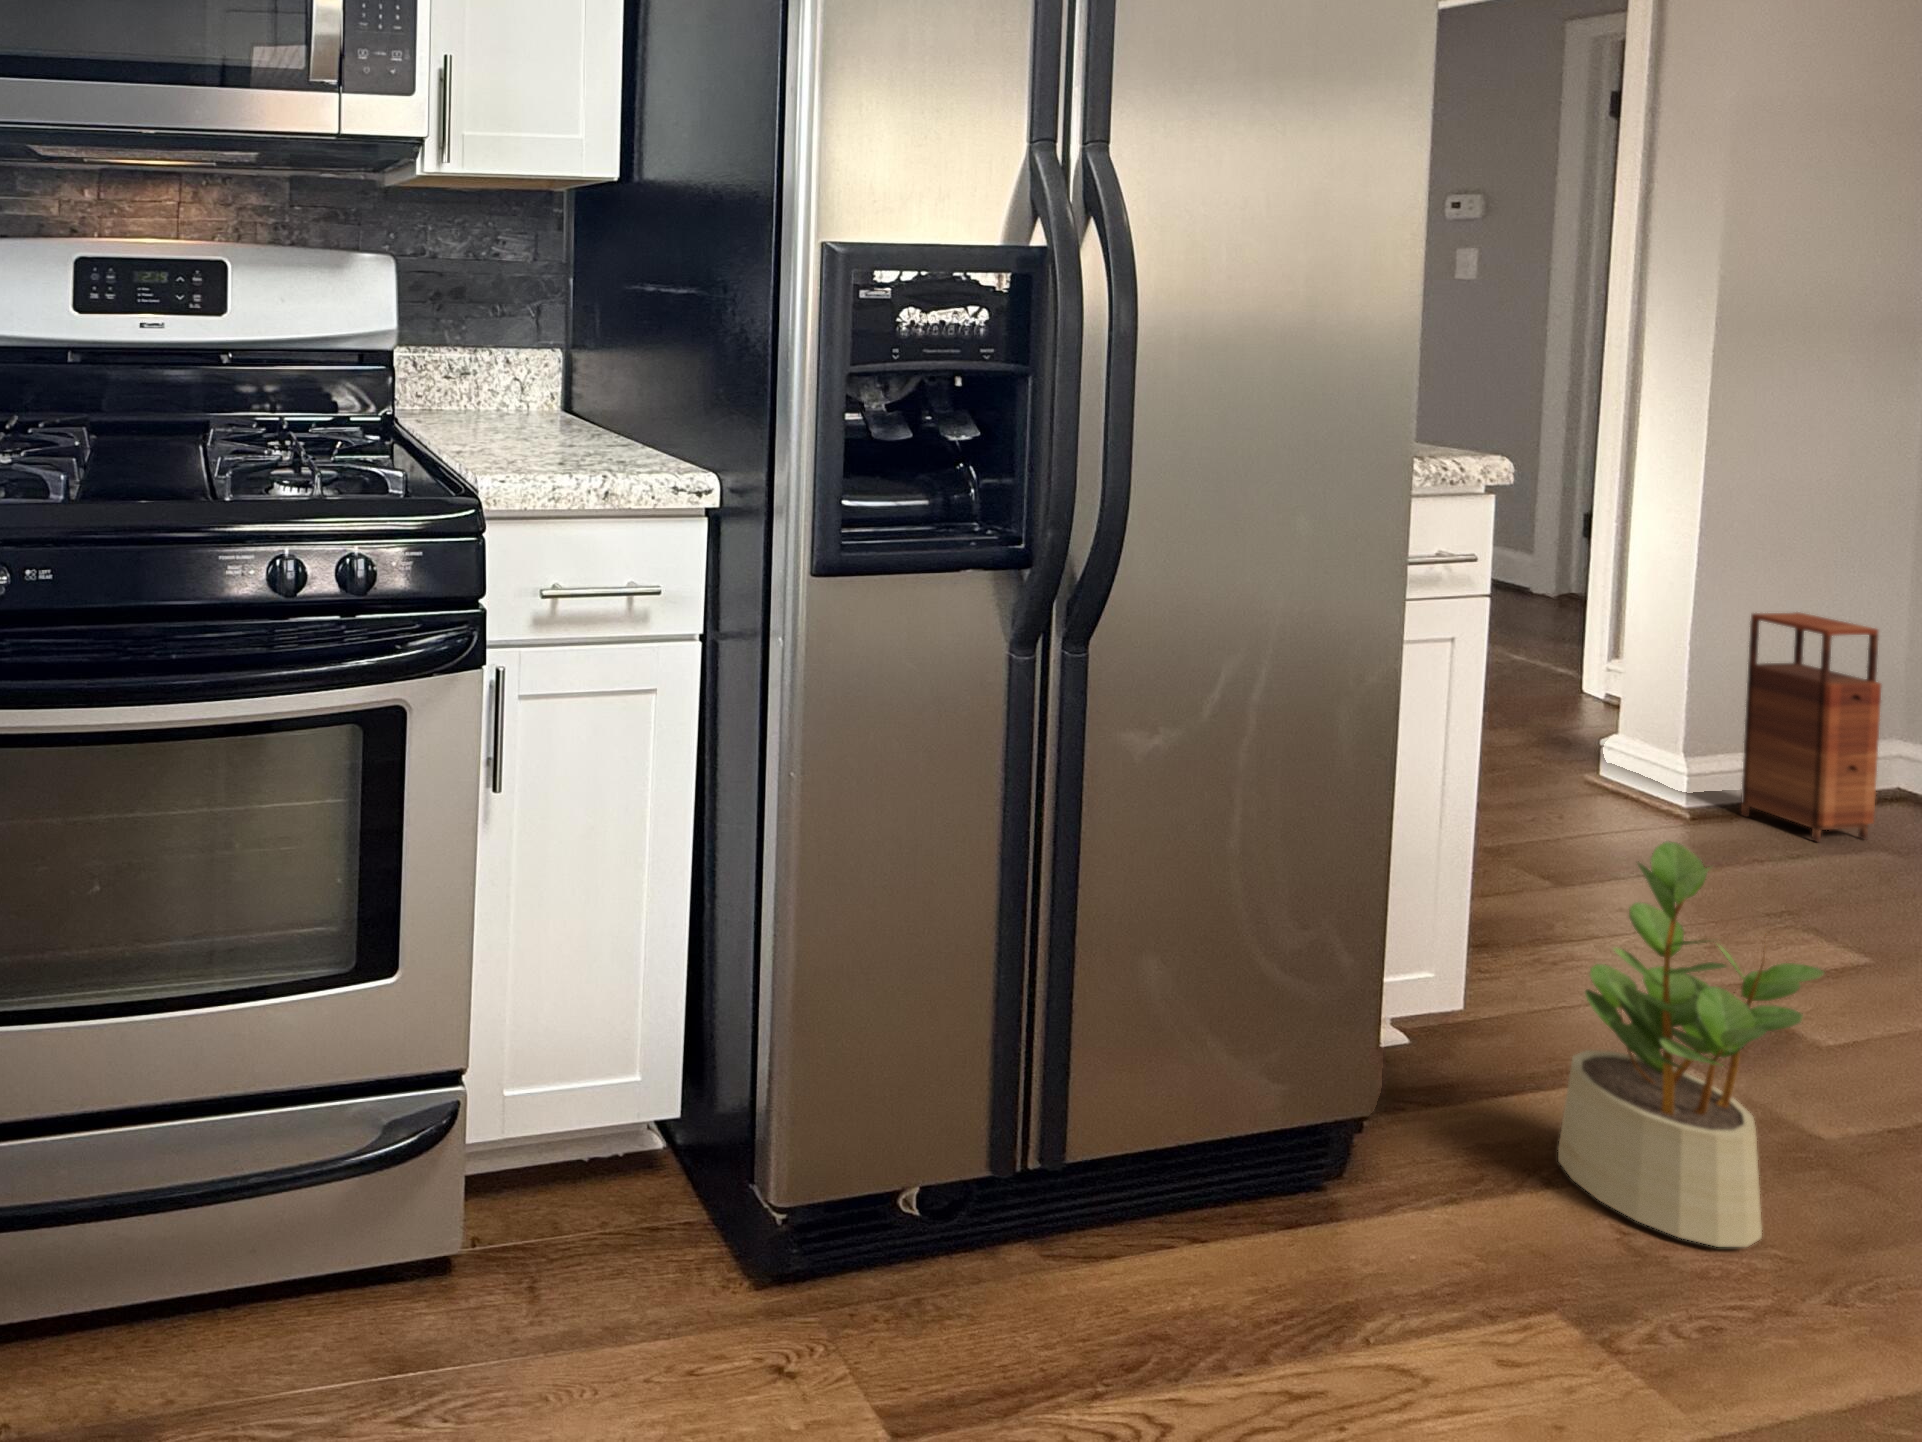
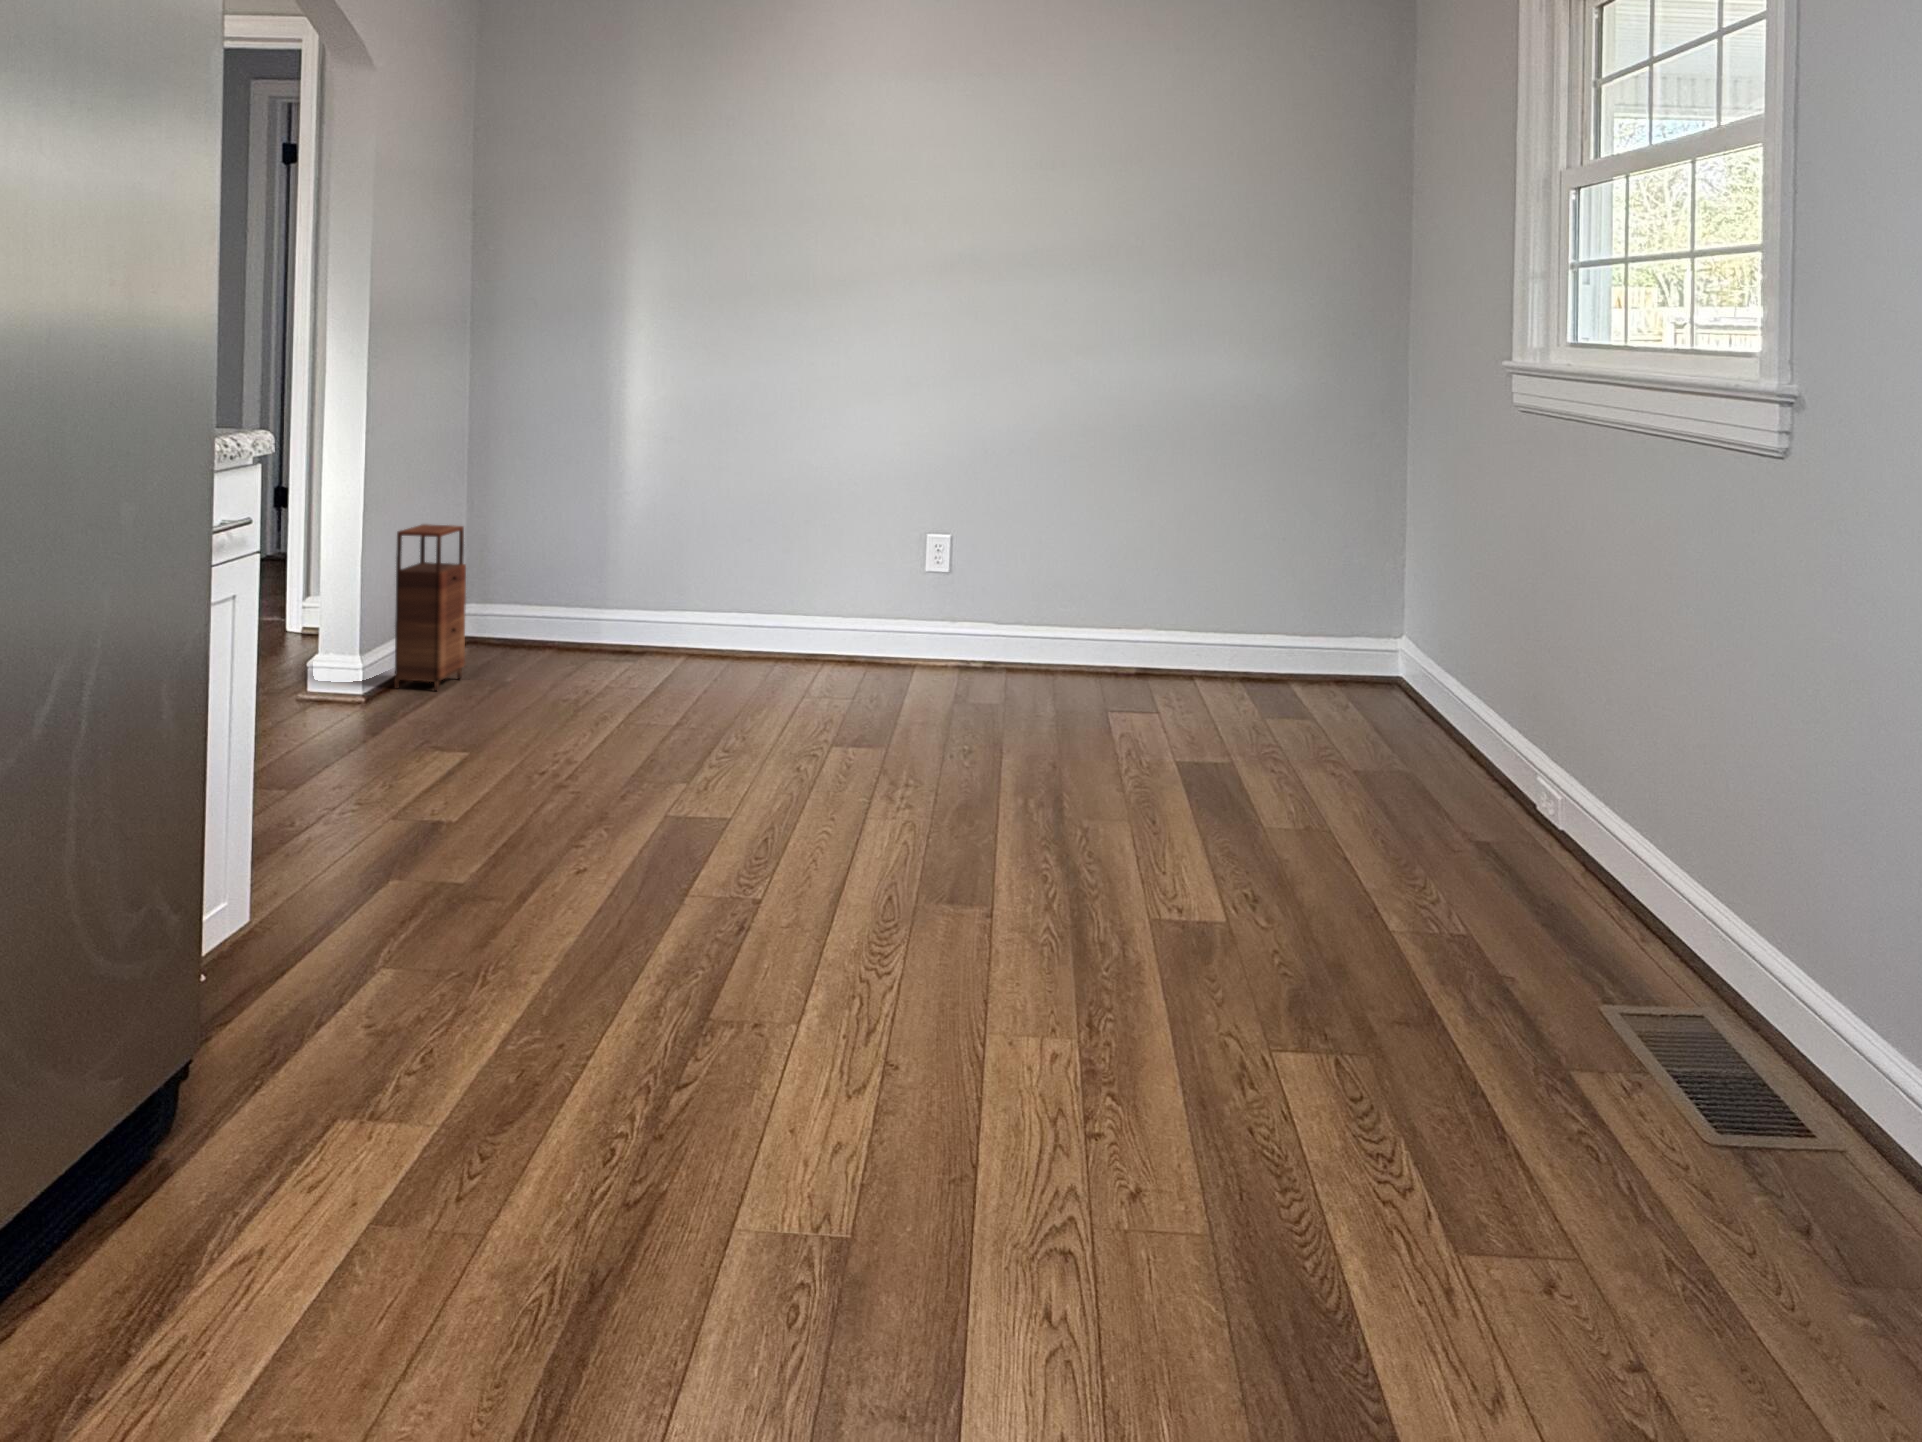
potted plant: present [1558,841,1824,1247] -> none [322,711,472,1022]

